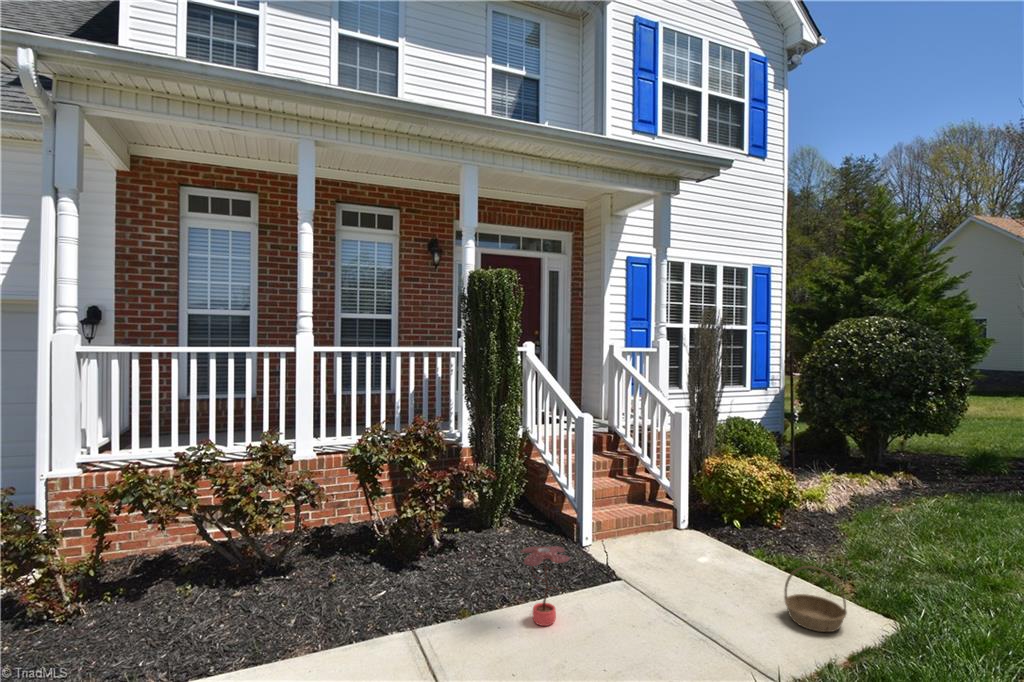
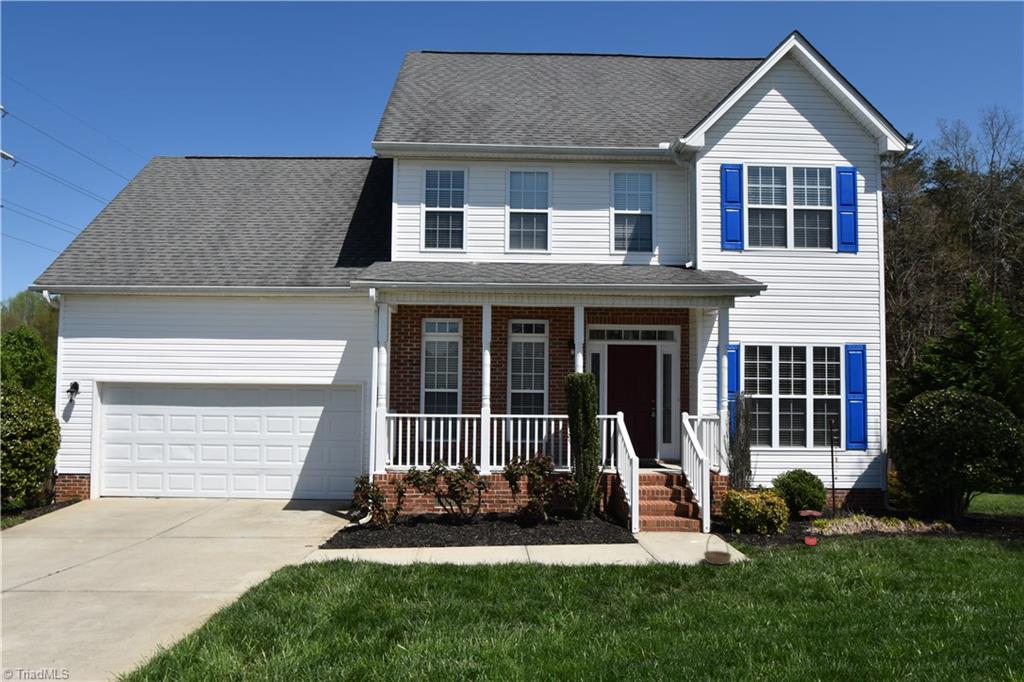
potted plant: present [521,546,570,626] -> present [799,510,822,545]

